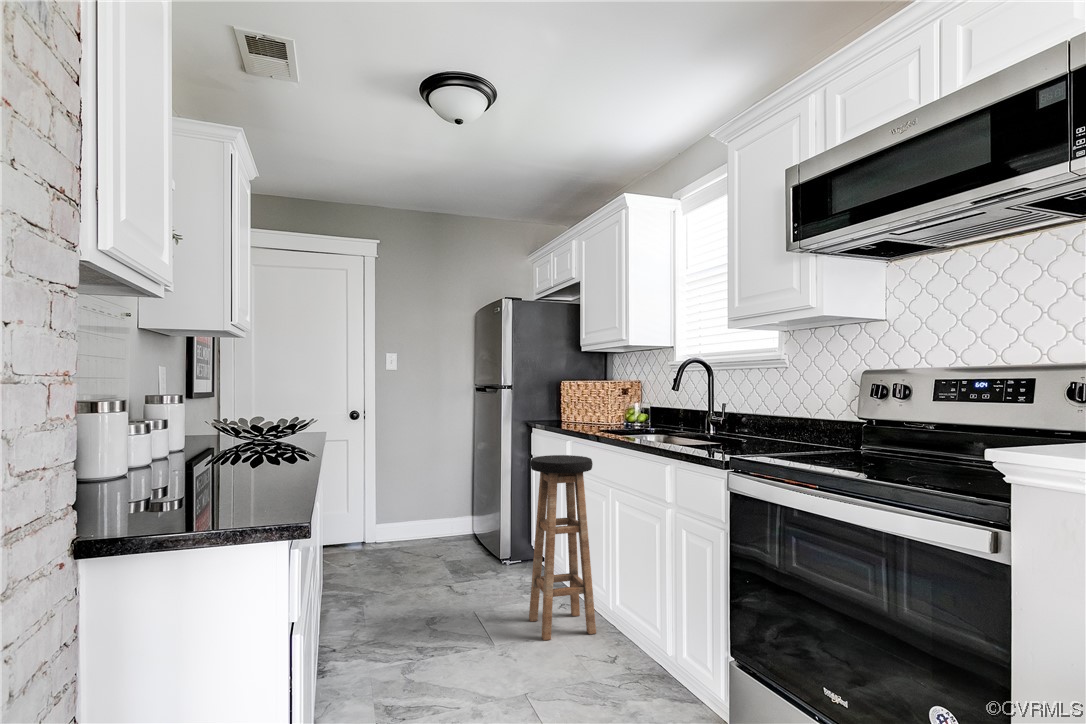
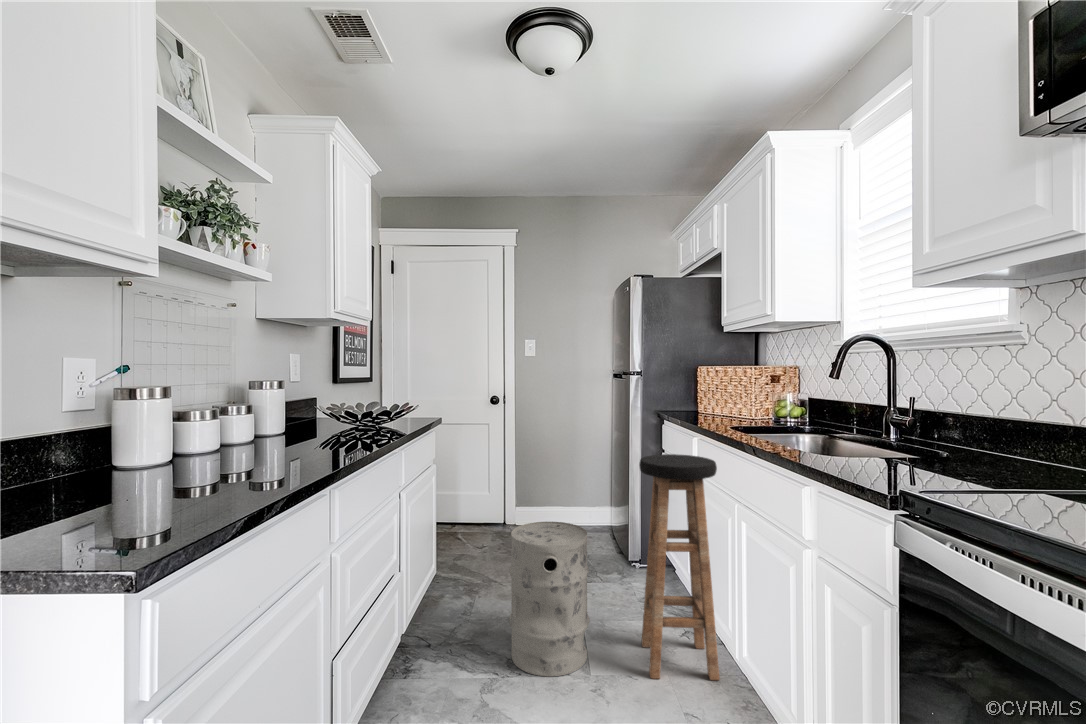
trash can: none [417,521,489,653] -> present [509,522,590,677]

